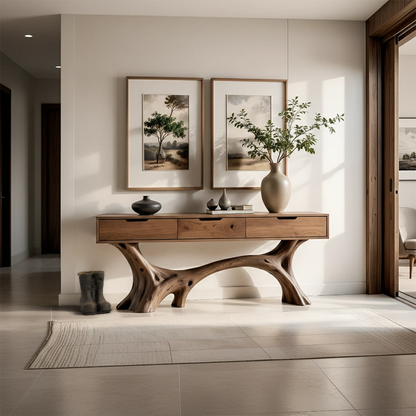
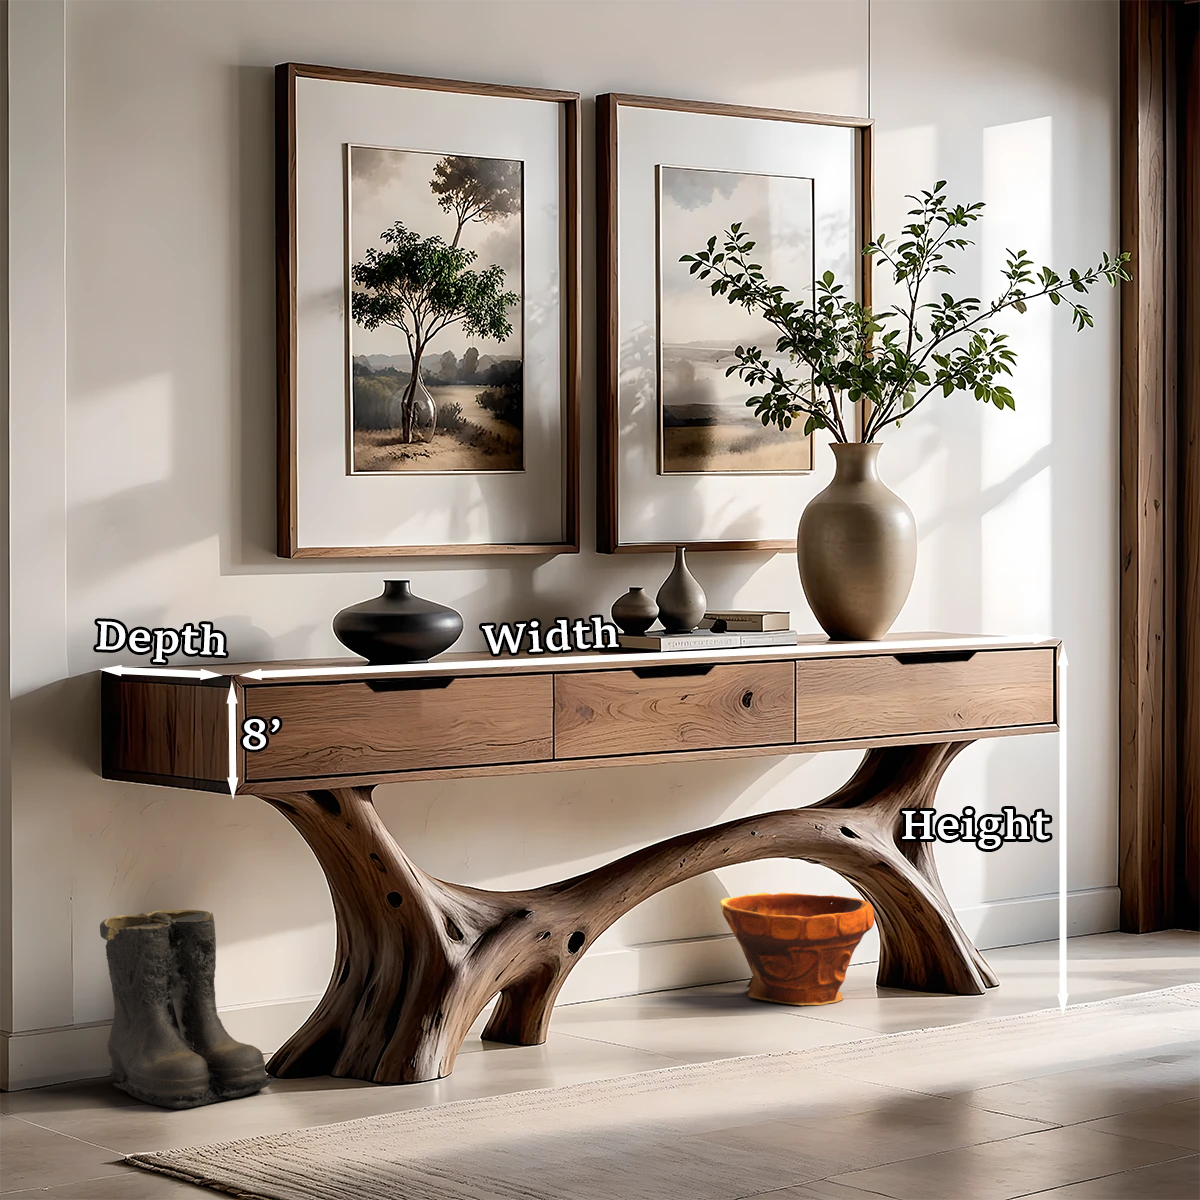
planter: none [238,274,276,302] -> present [720,892,874,1005]

